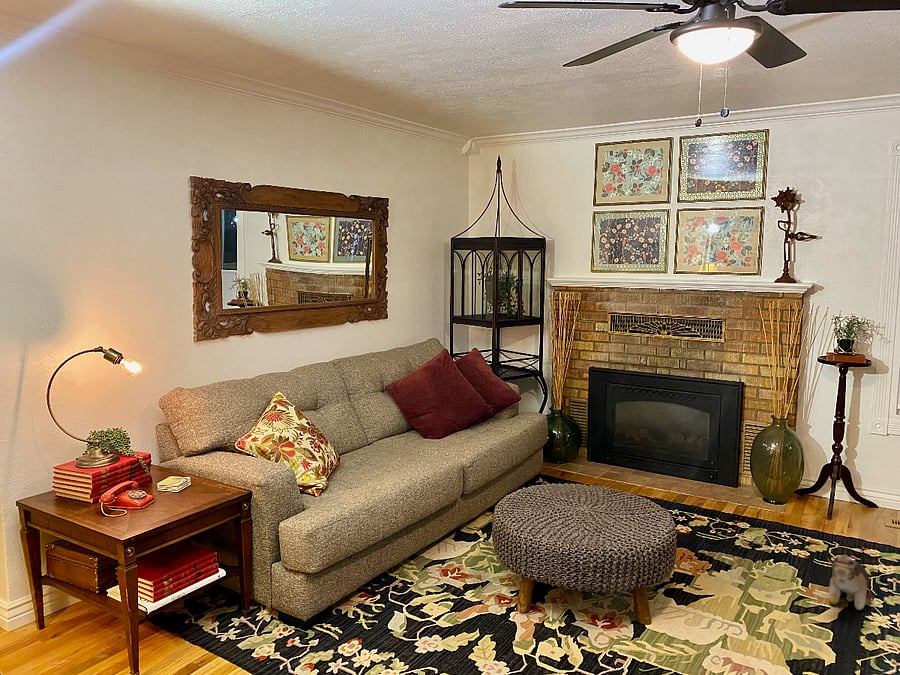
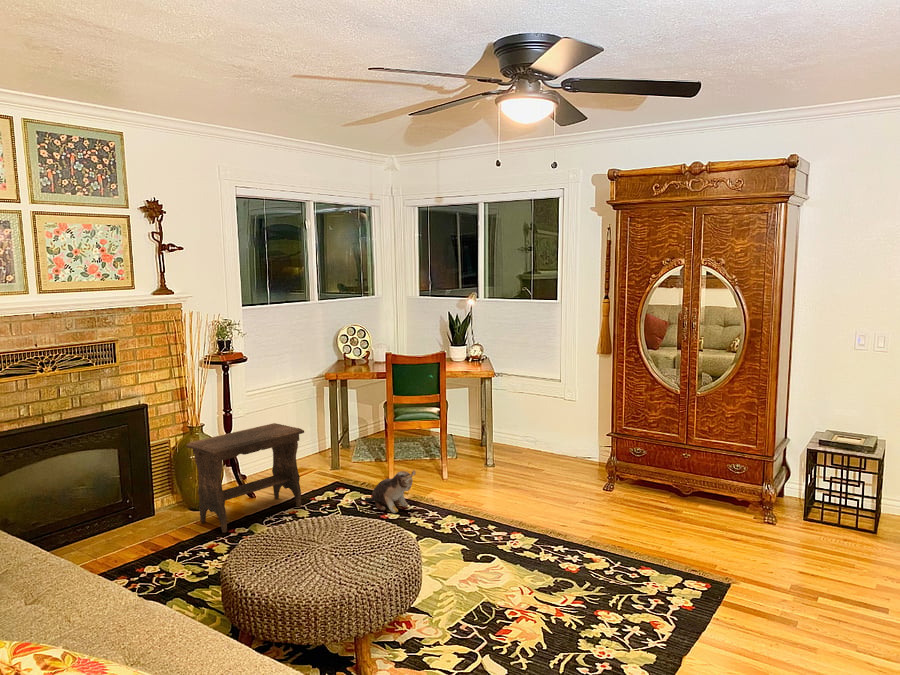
footstool: none [708,427,840,545] -> present [186,423,304,533]

